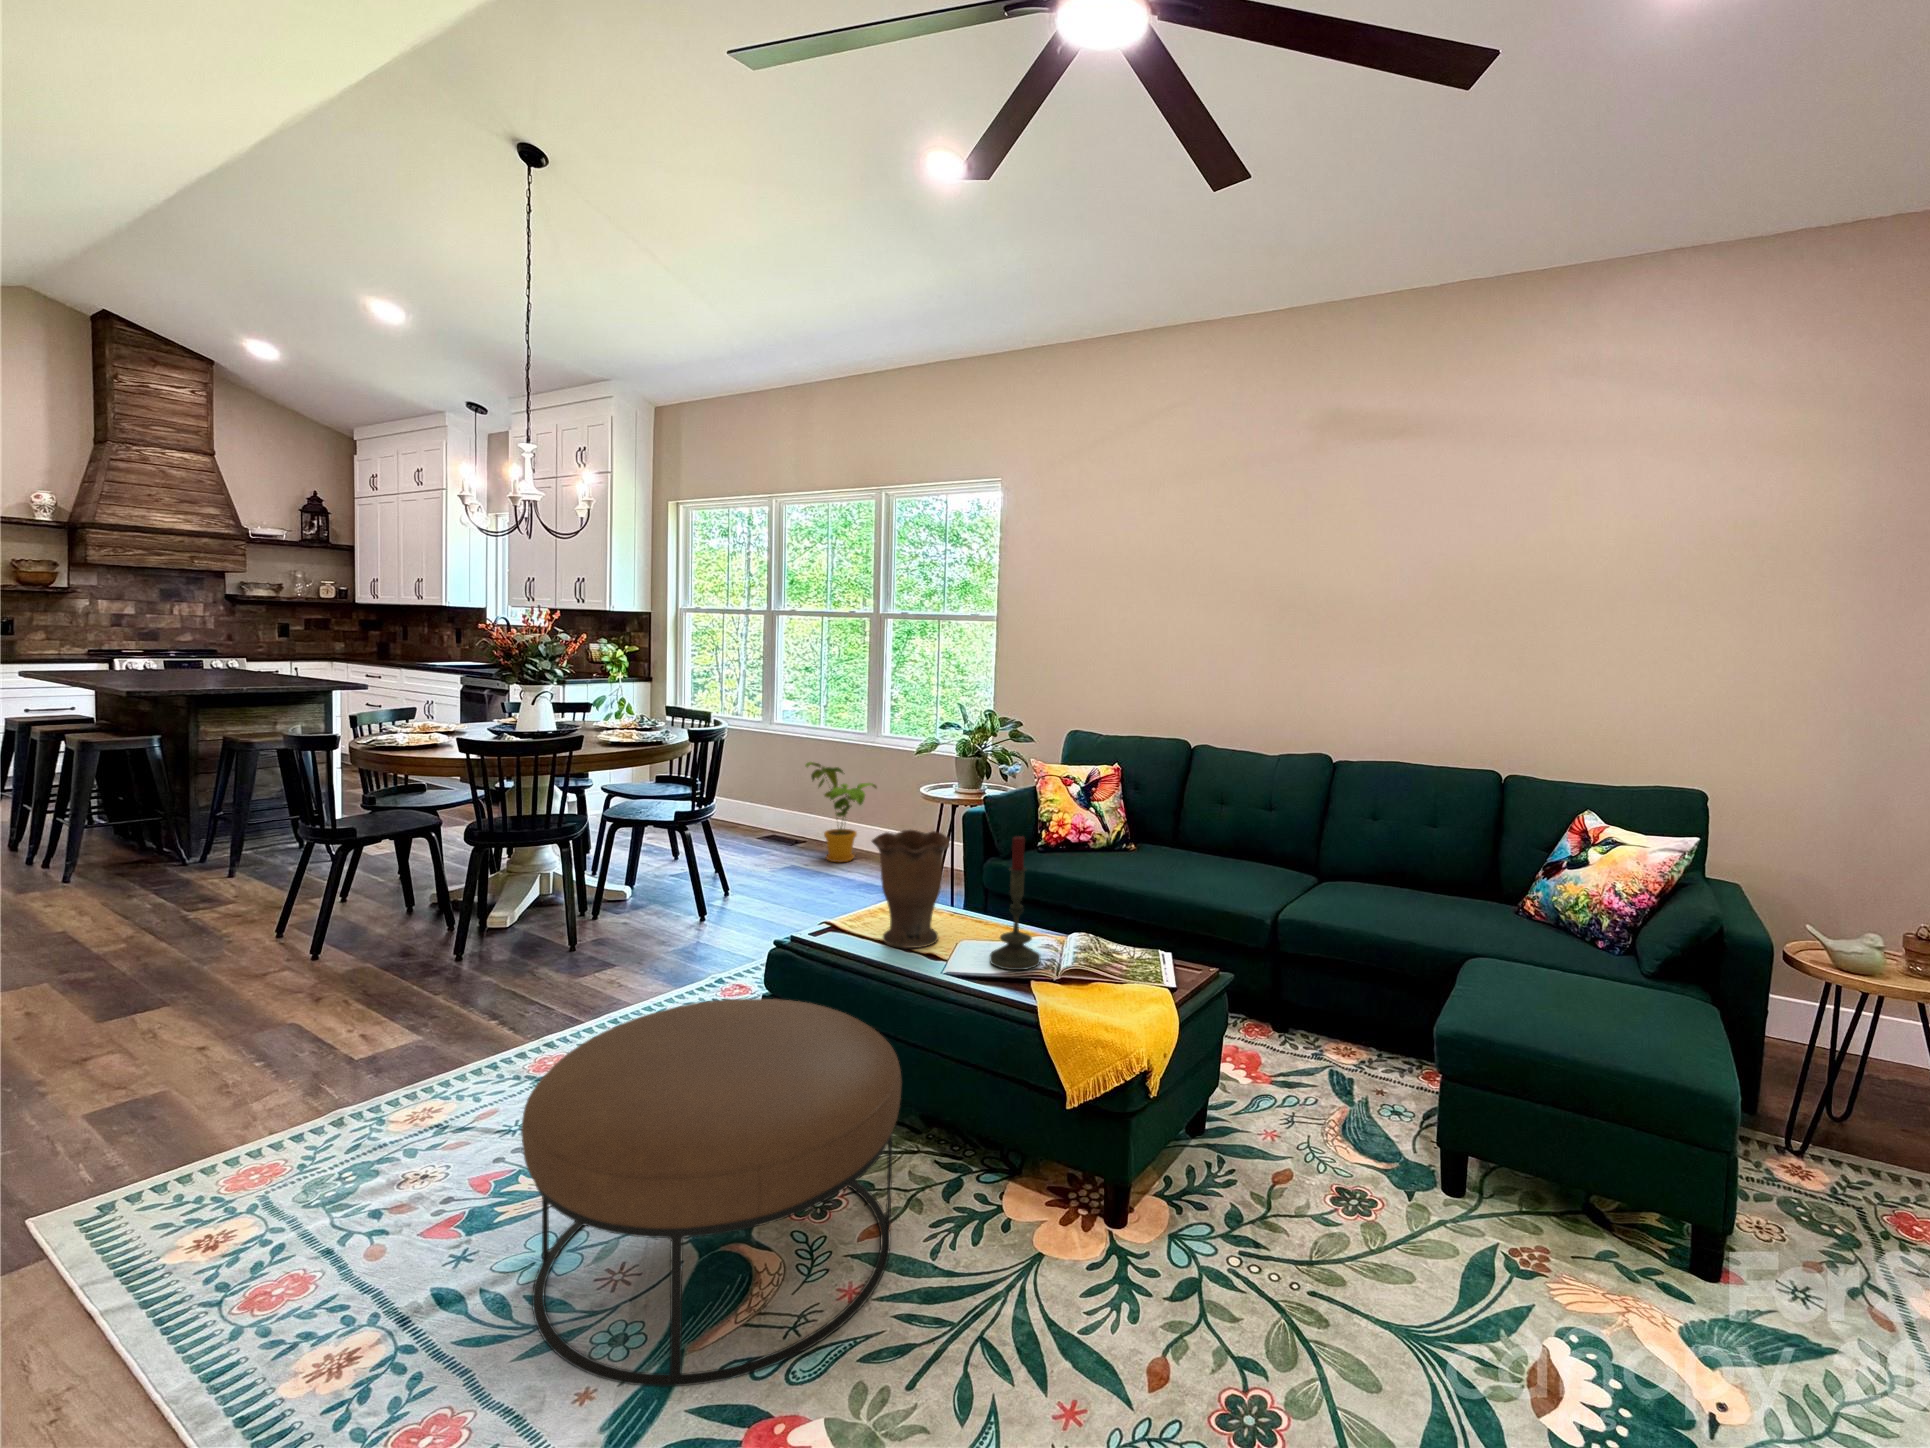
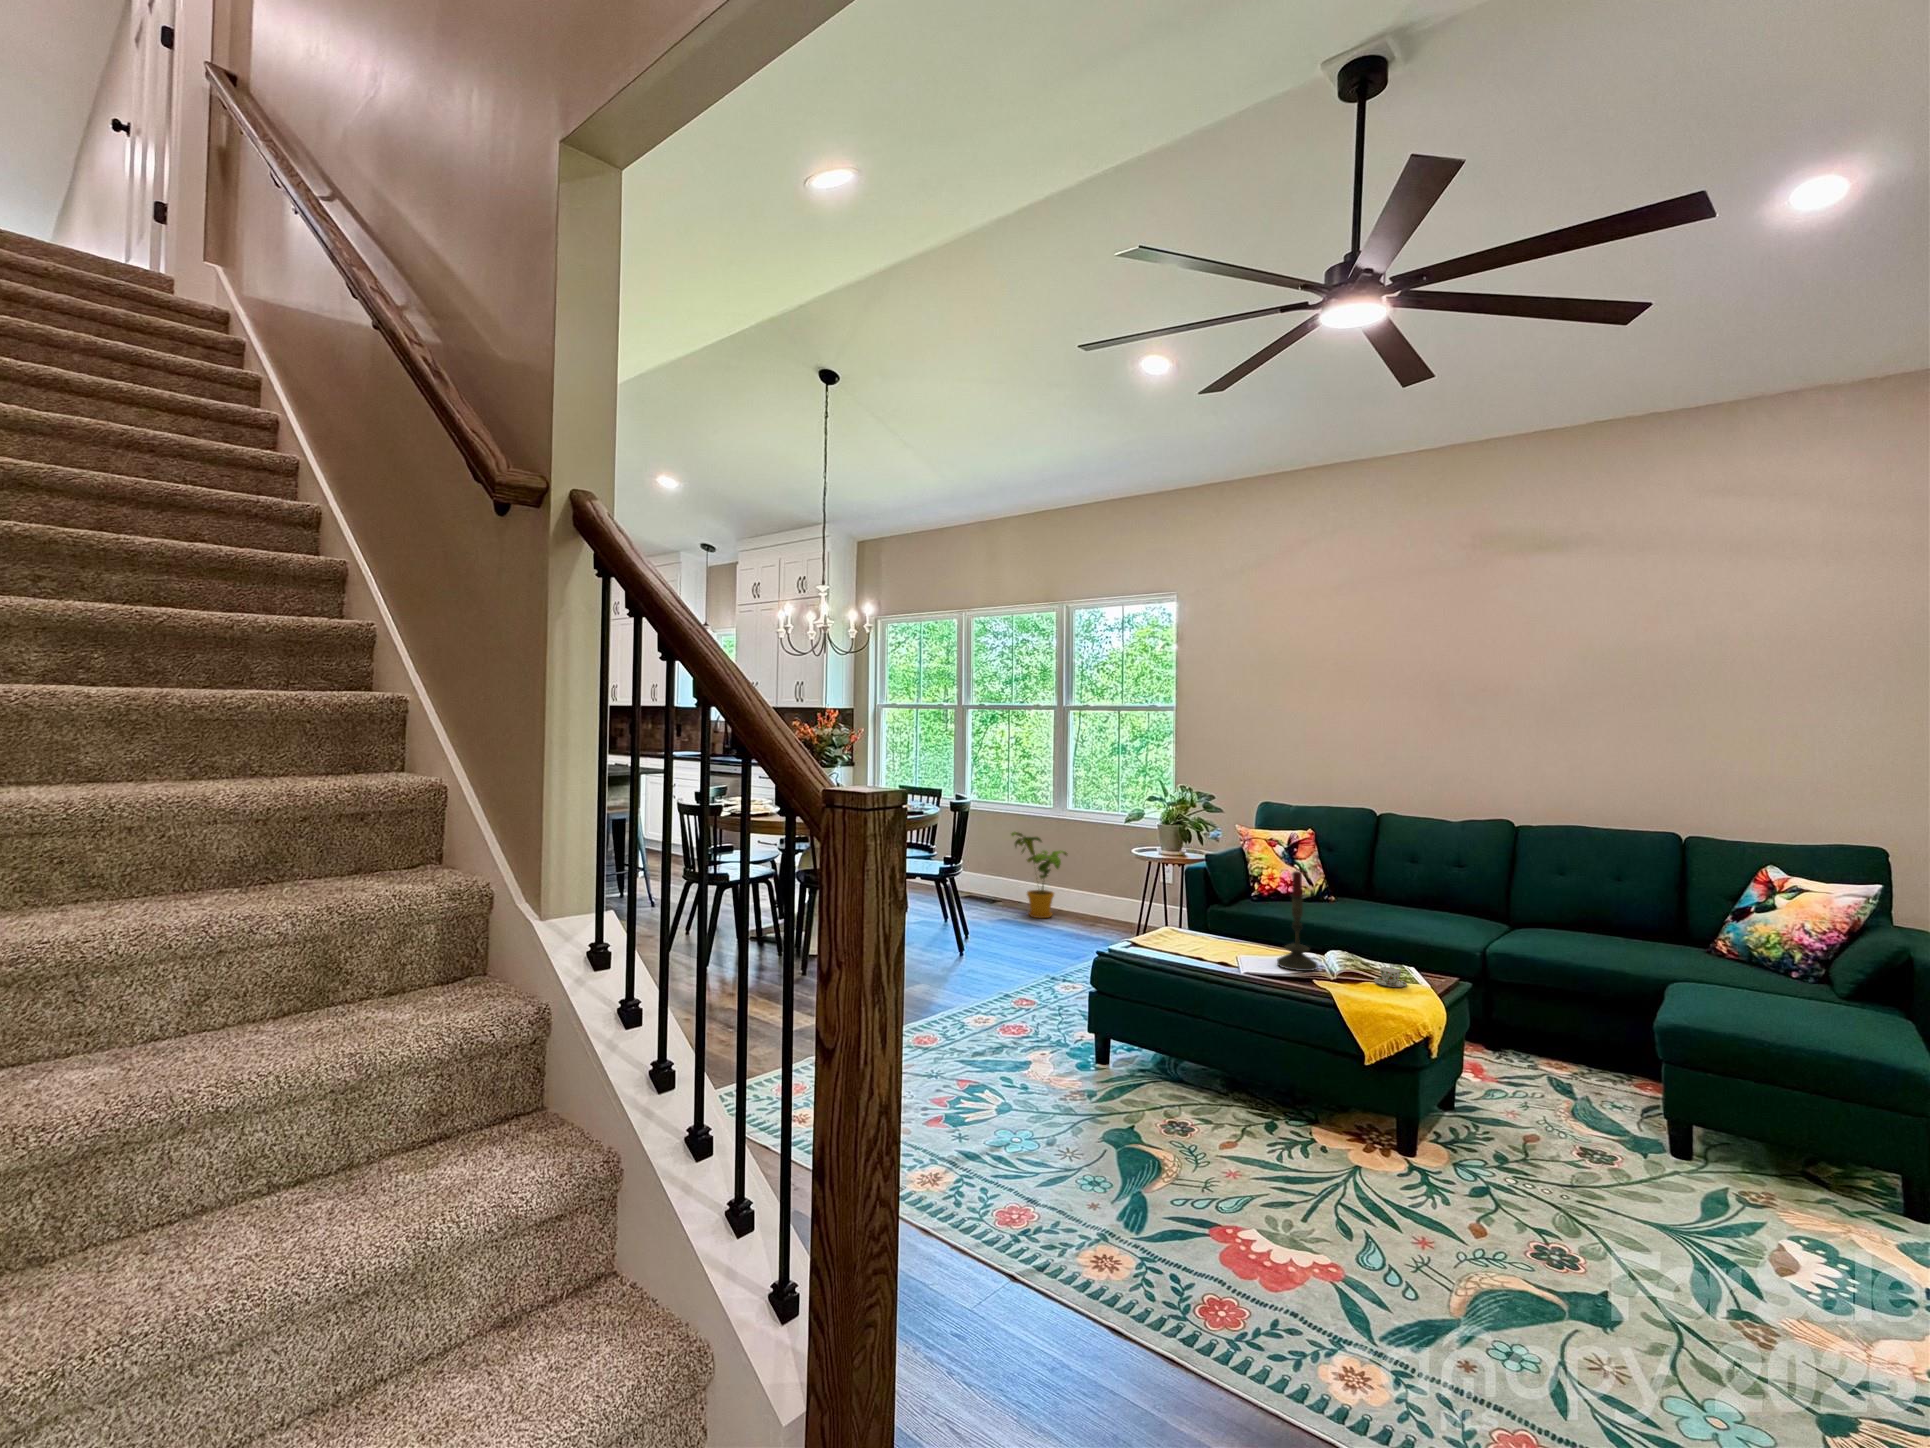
vase: present [872,830,950,948] -> none [1172,869,1236,957]
teacup: none [1097,967,1137,996] -> present [1374,967,1407,987]
ottoman: present [521,999,902,1387] -> none [1007,982,1255,1210]

